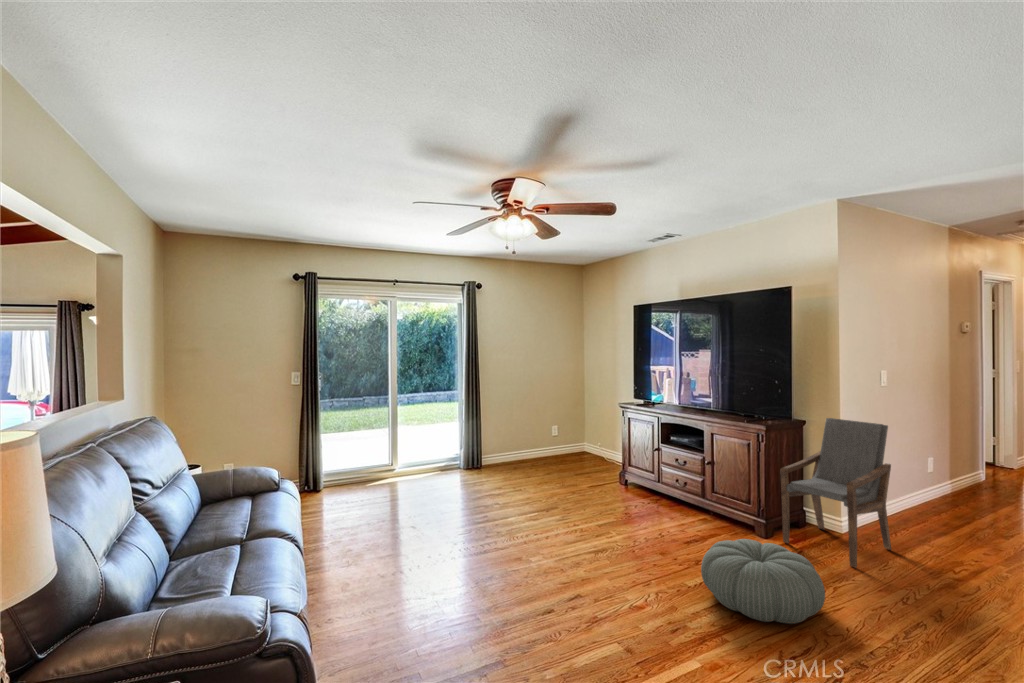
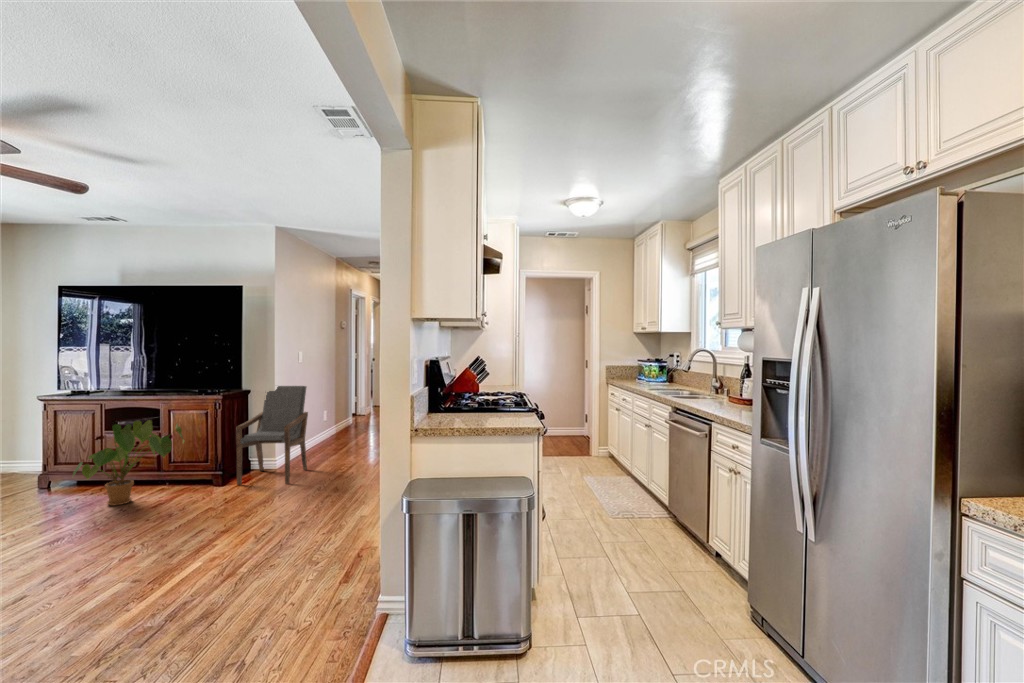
house plant: none [626,440,724,526] -> present [73,420,184,506]
pouf: present [701,539,825,624] -> none [183,477,277,529]

